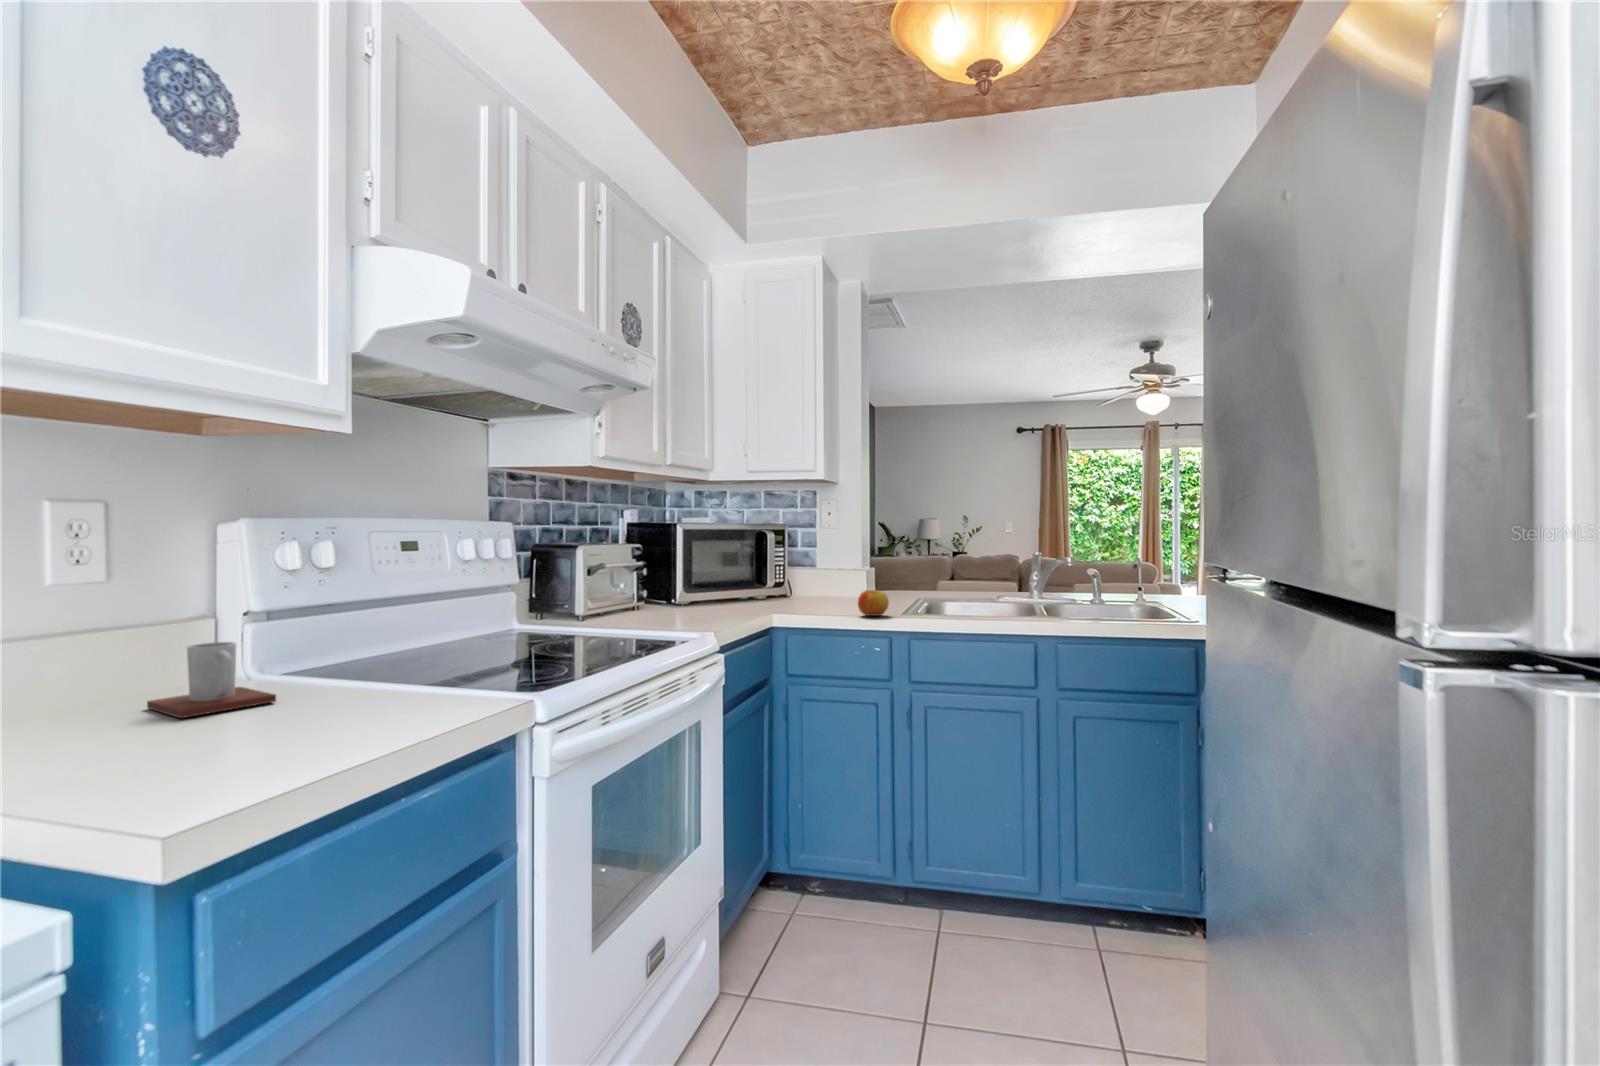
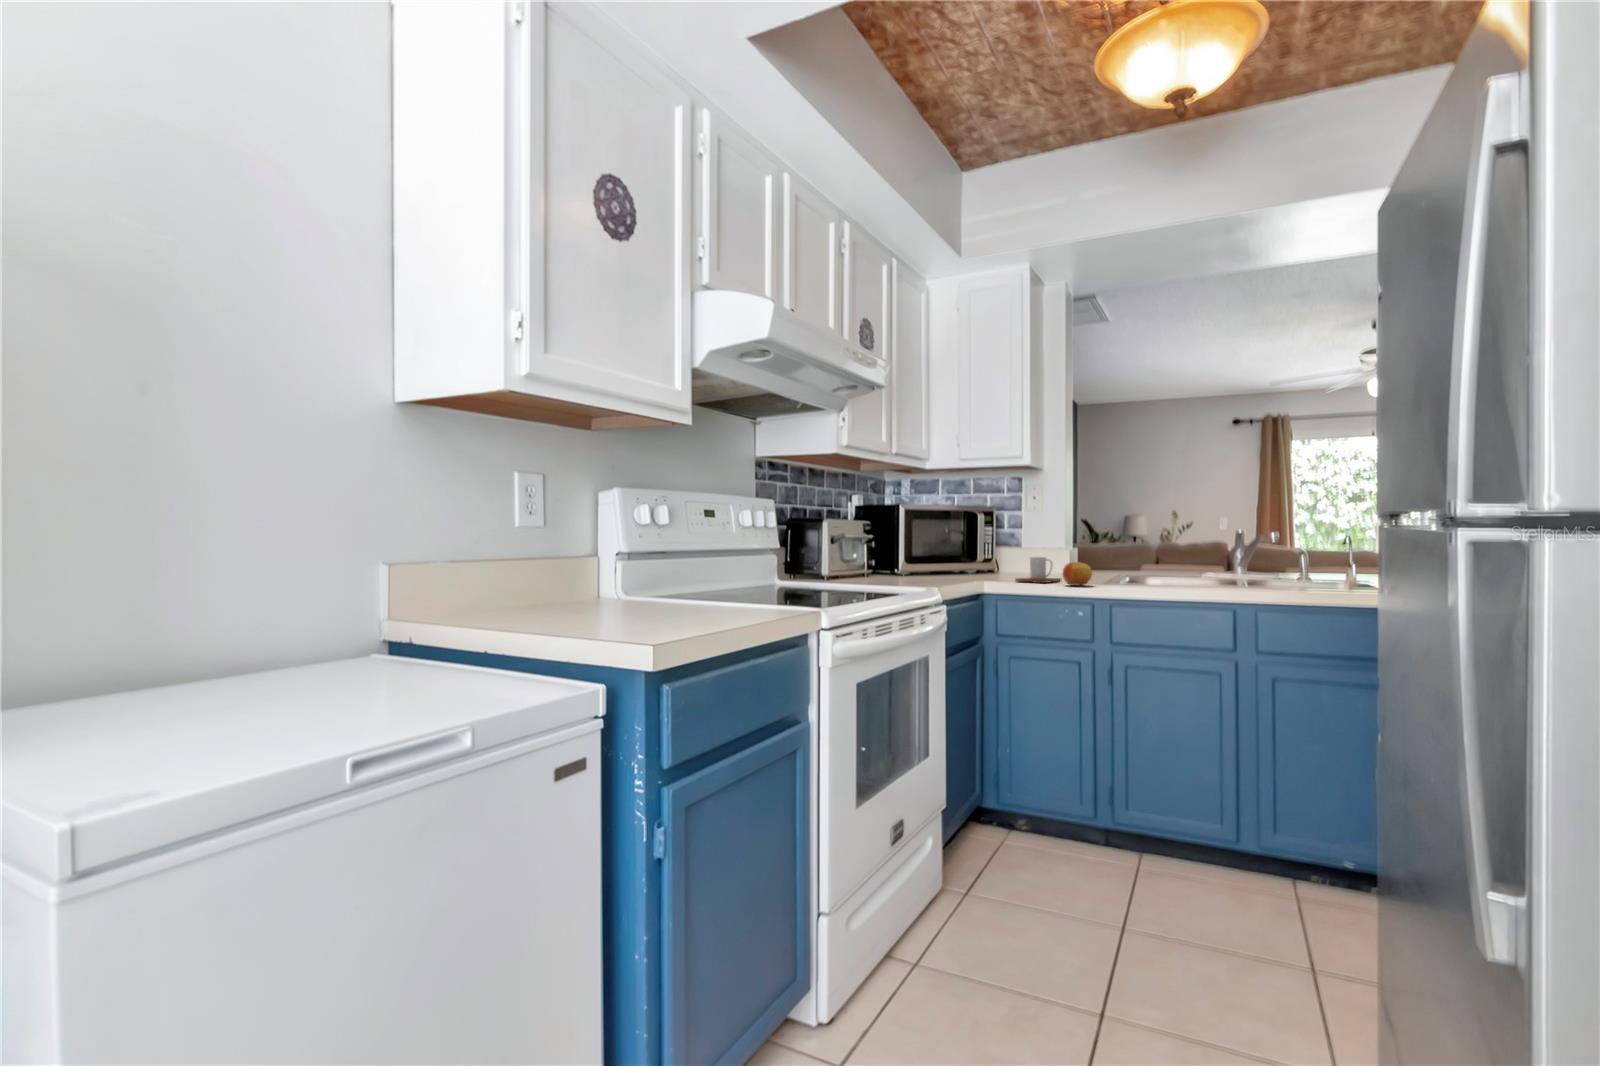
mug: present [147,642,276,718] -> present [1015,557,1061,583]

